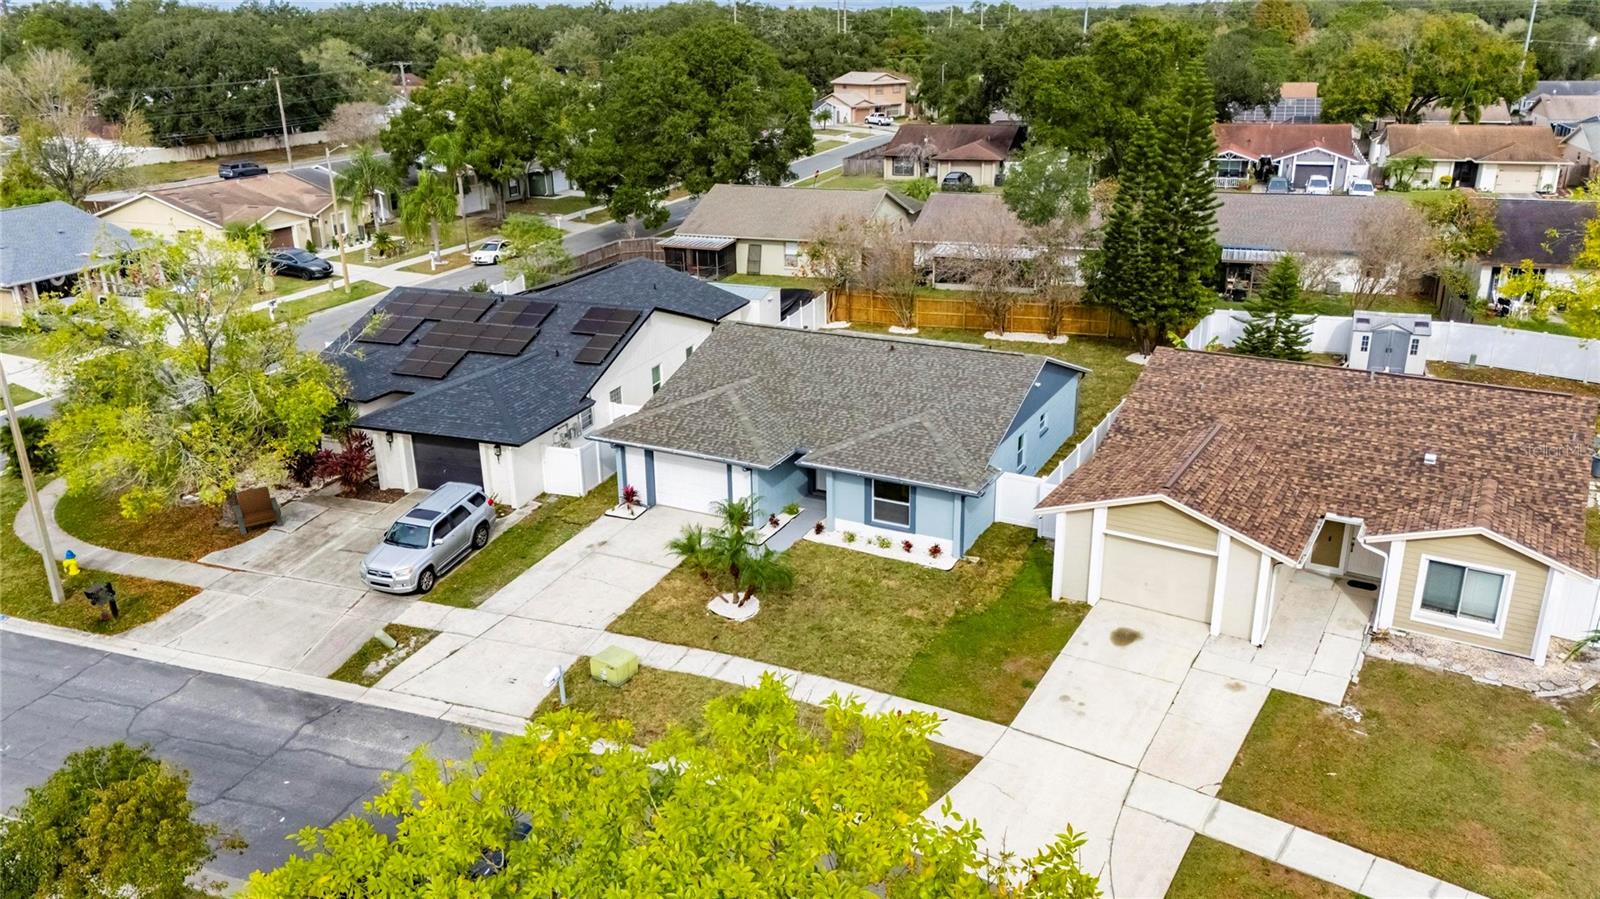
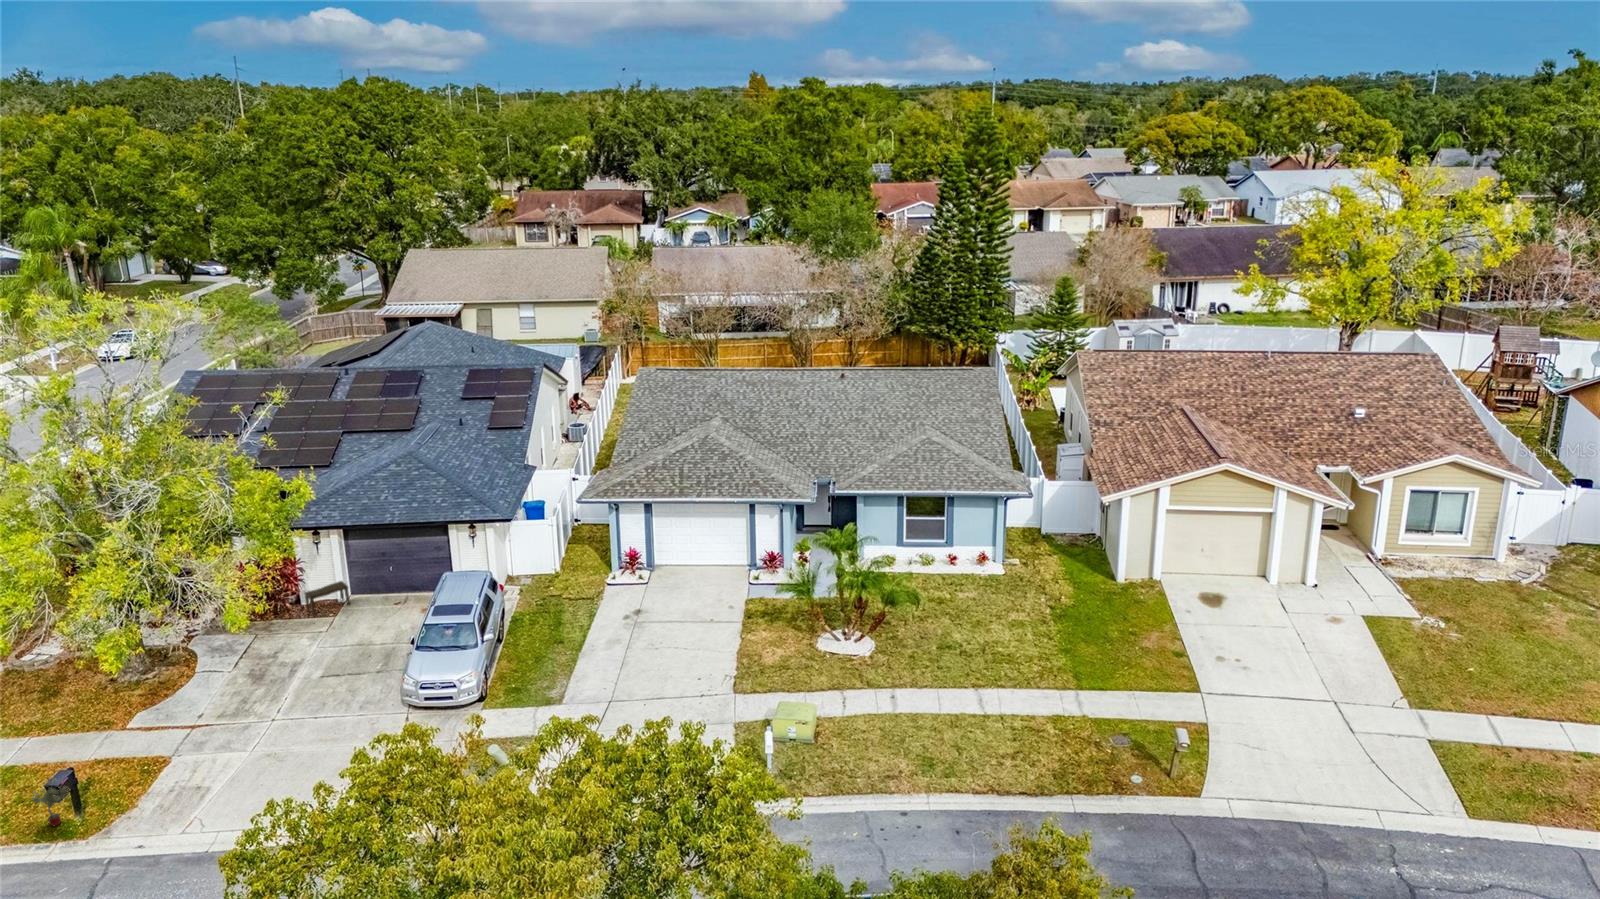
bench: none [375,476,410,502] -> present [305,581,350,616]
lounge chair: present [234,486,283,535] -> none [133,619,209,686]

